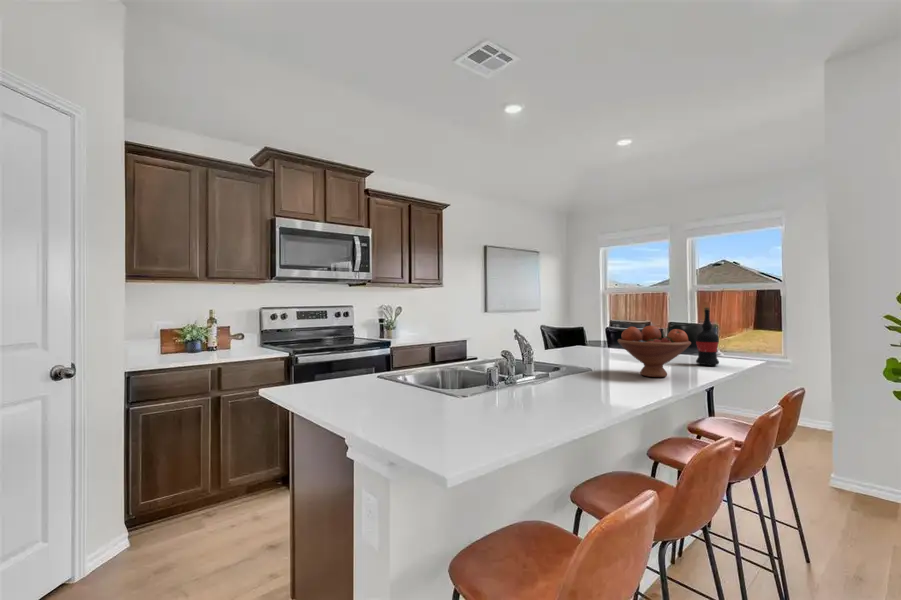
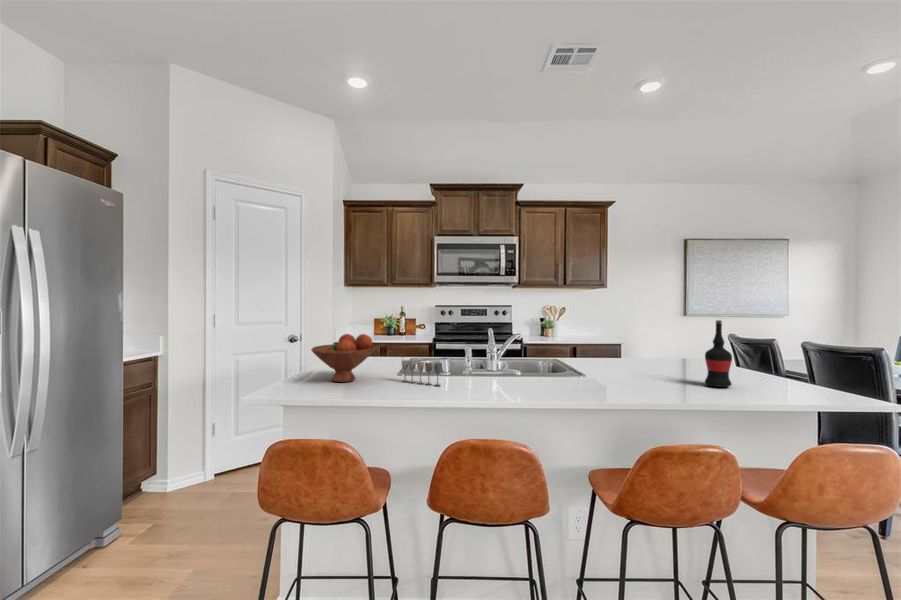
fruit bowl: present [618,326,691,377] -> present [311,334,375,382]
wine glass: none [501,374,565,408] -> present [402,360,441,386]

